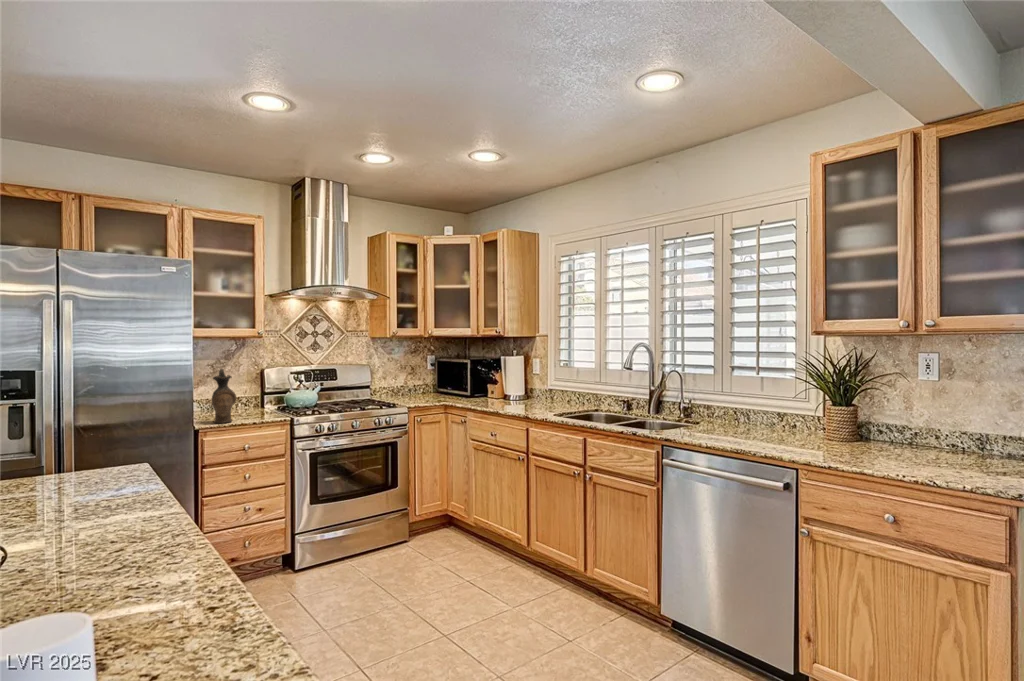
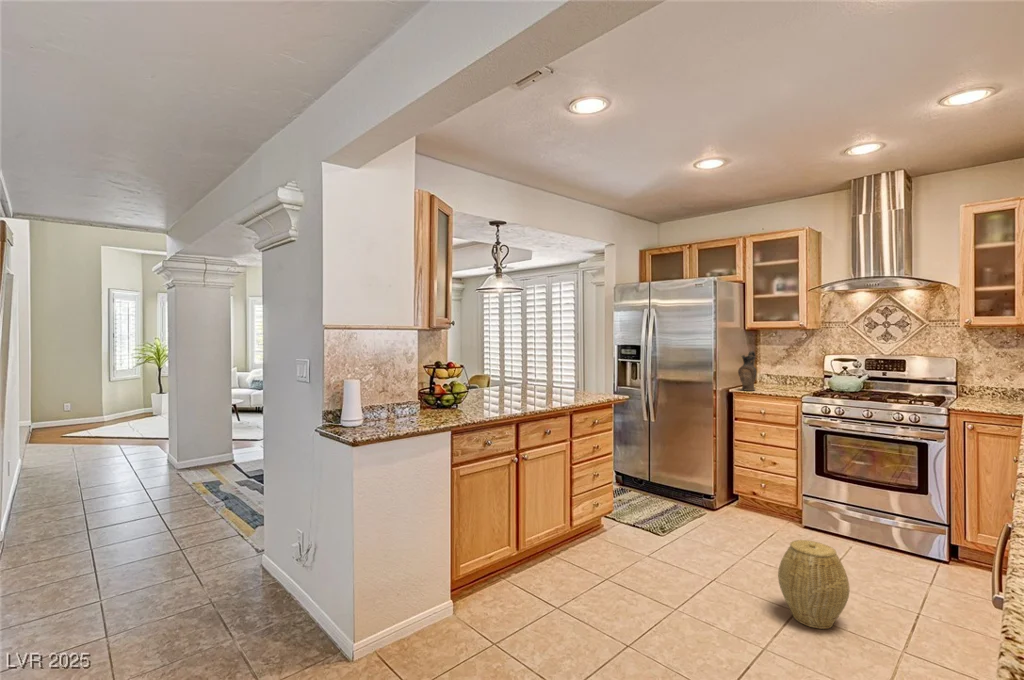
woven basket: none [442,560,504,647] -> present [778,540,850,629]

